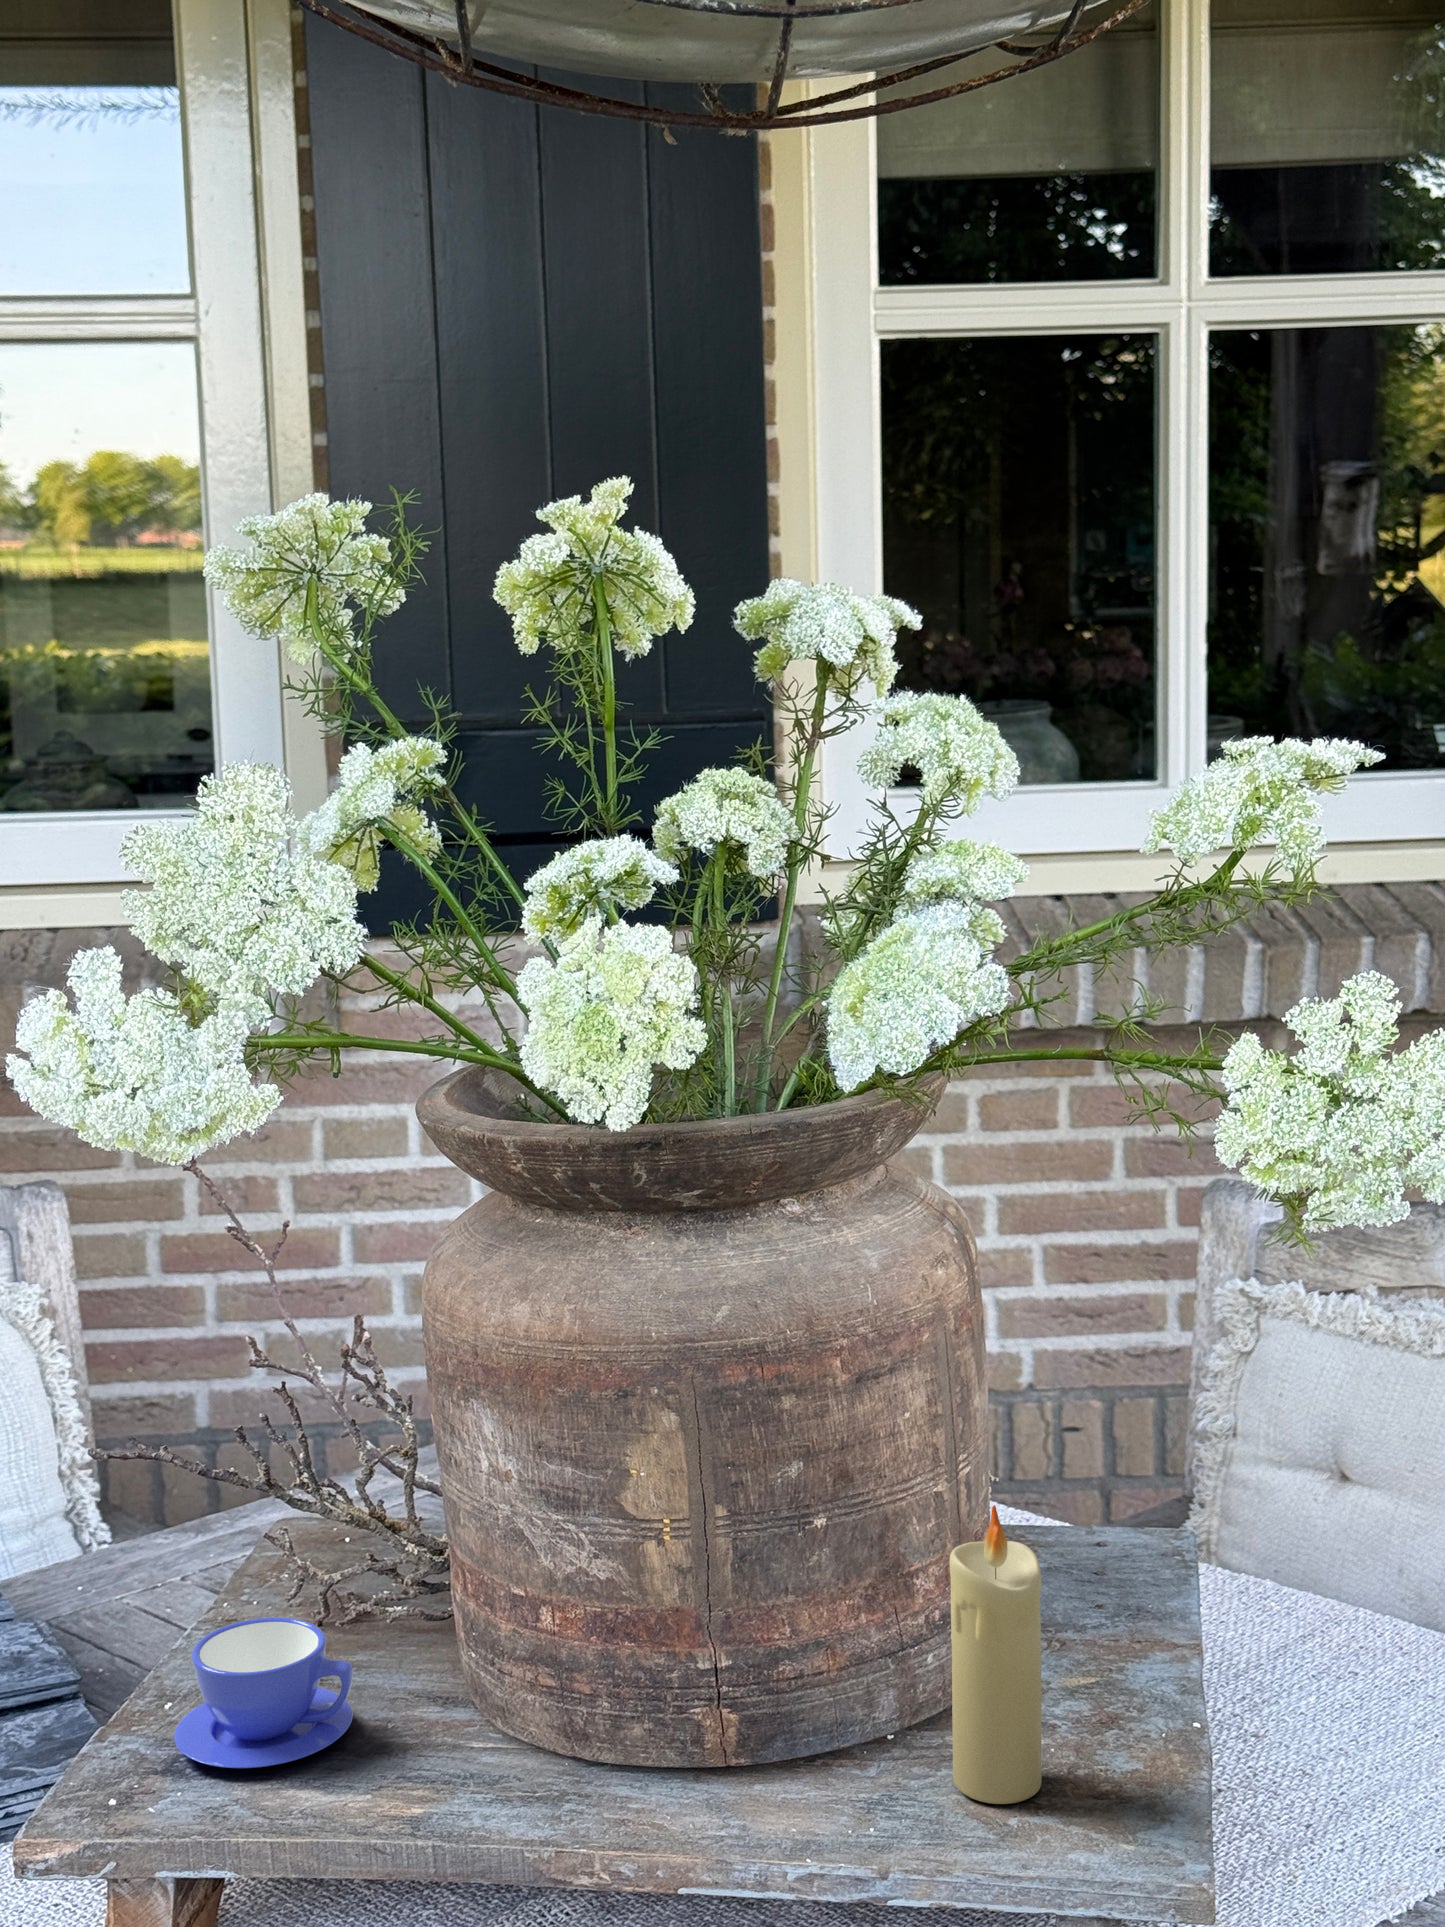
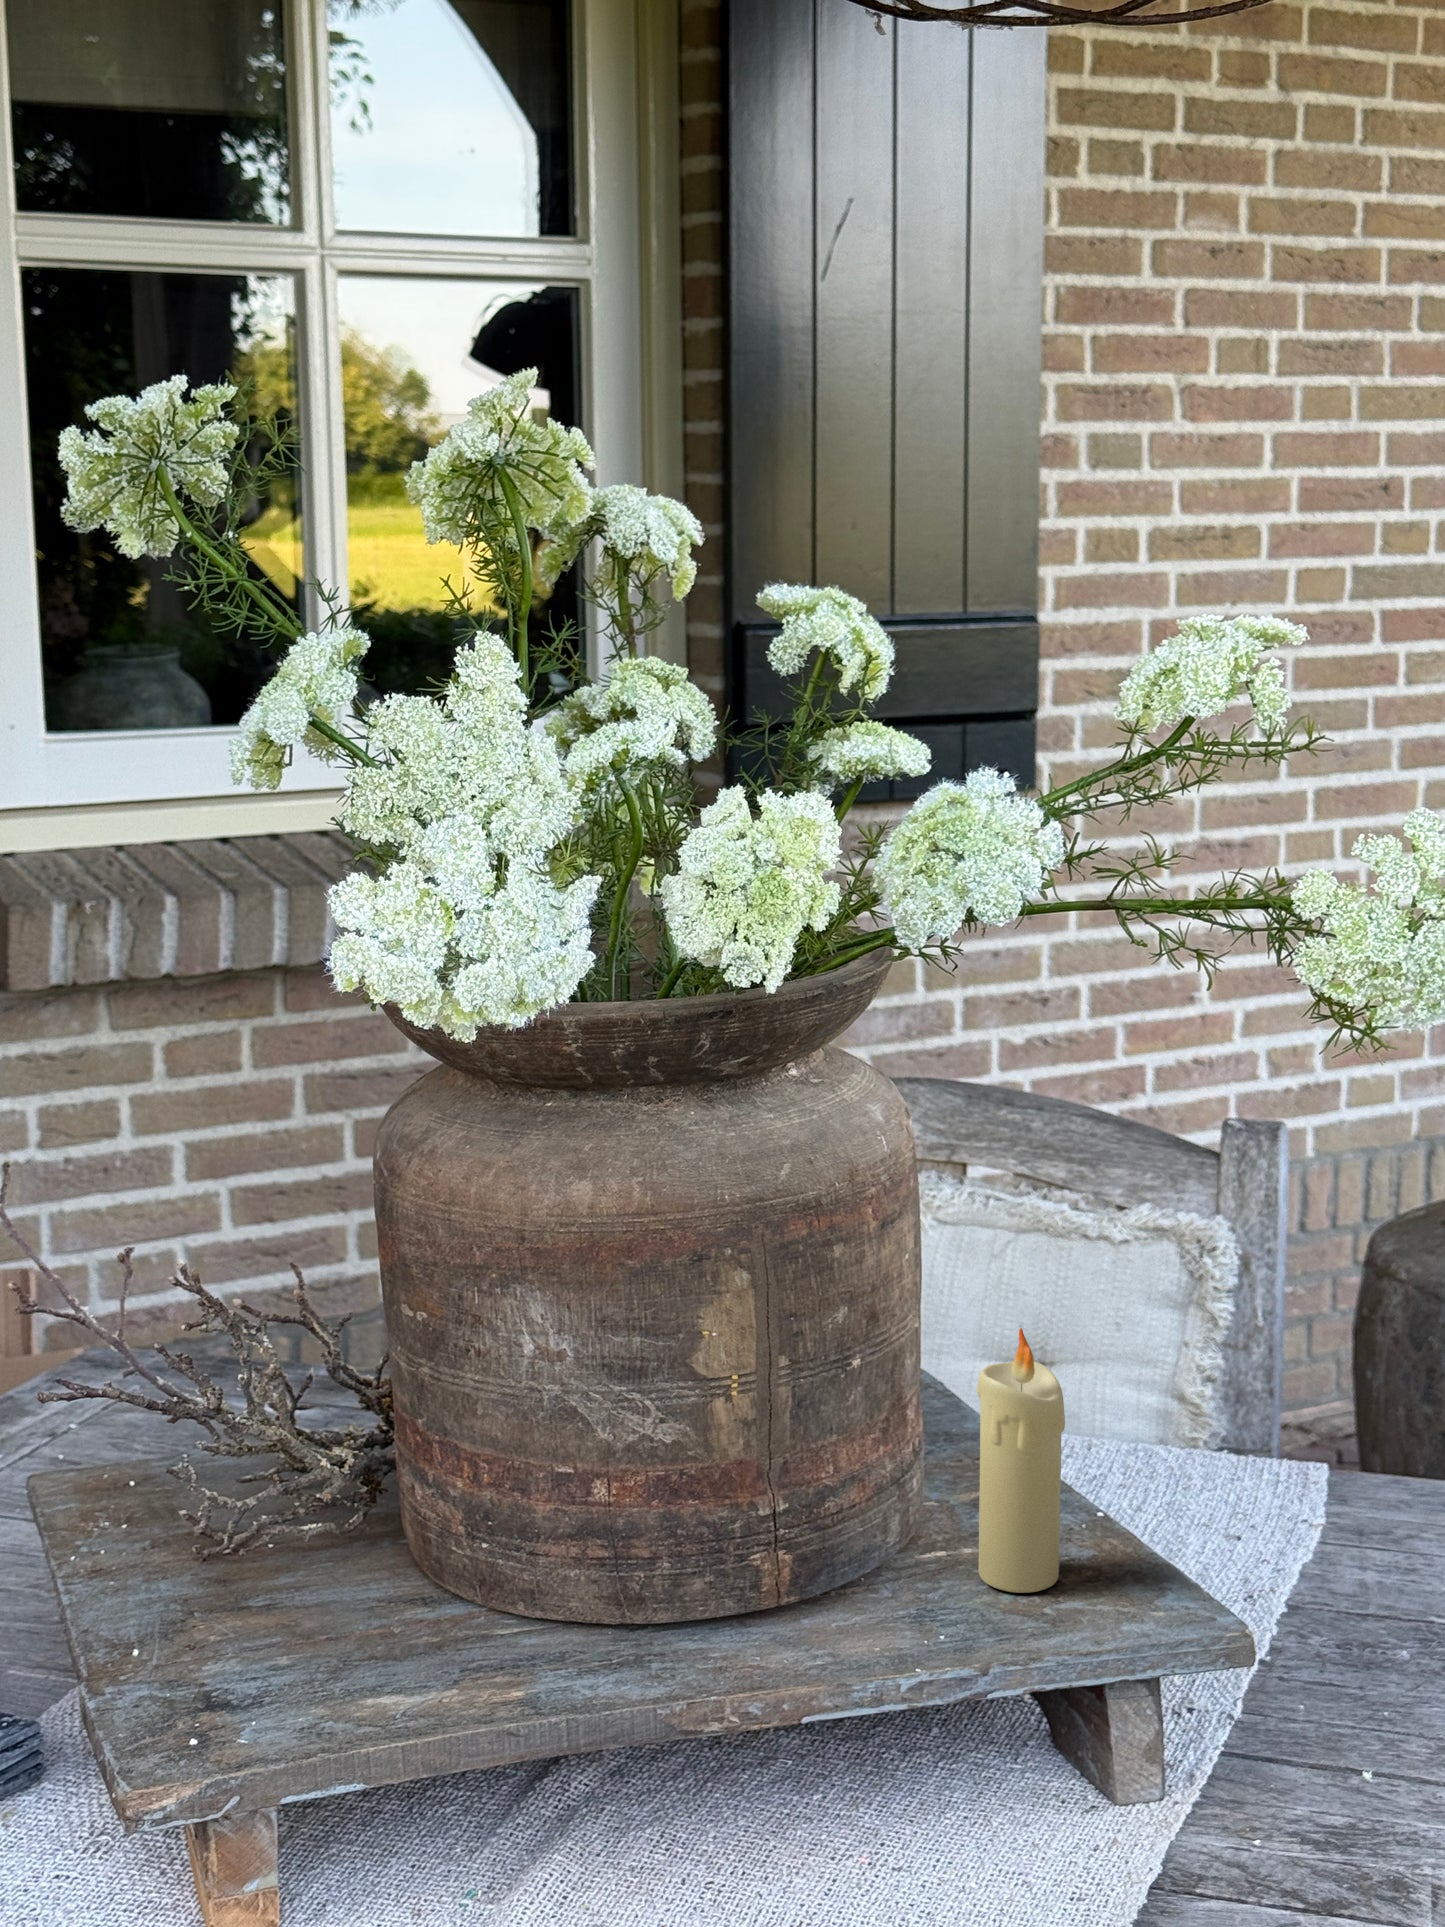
teacup: present [174,1617,353,1768] -> none [205,1537,390,1690]

